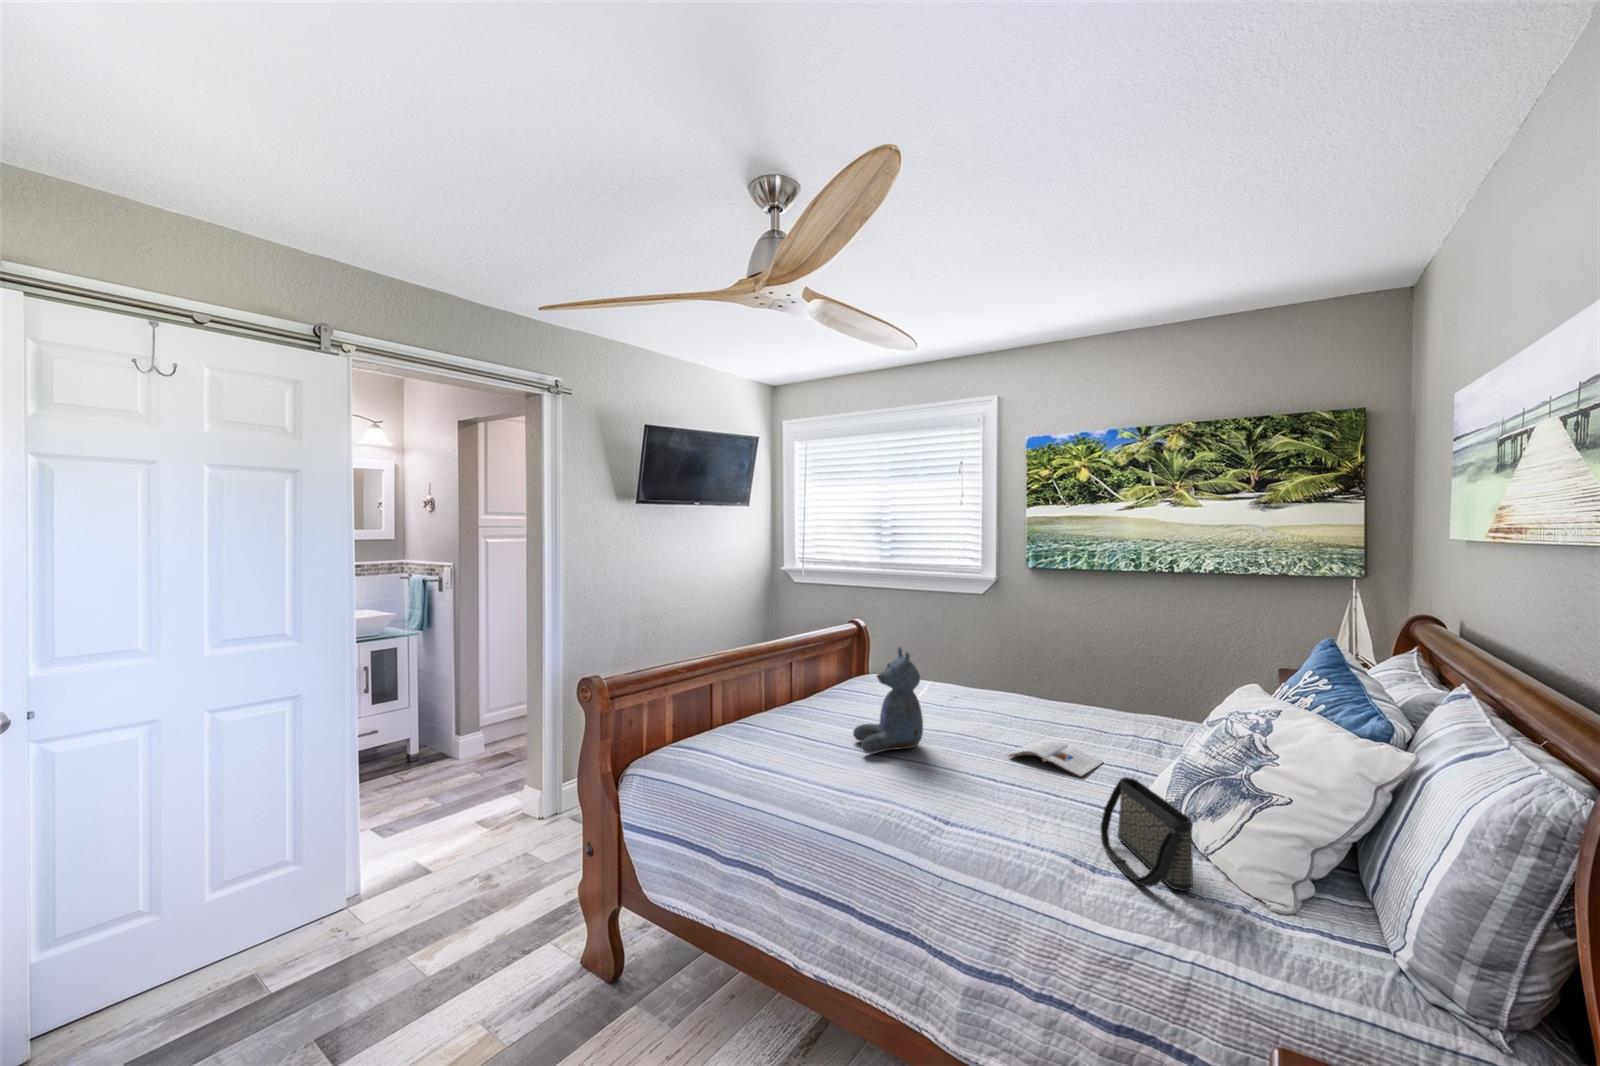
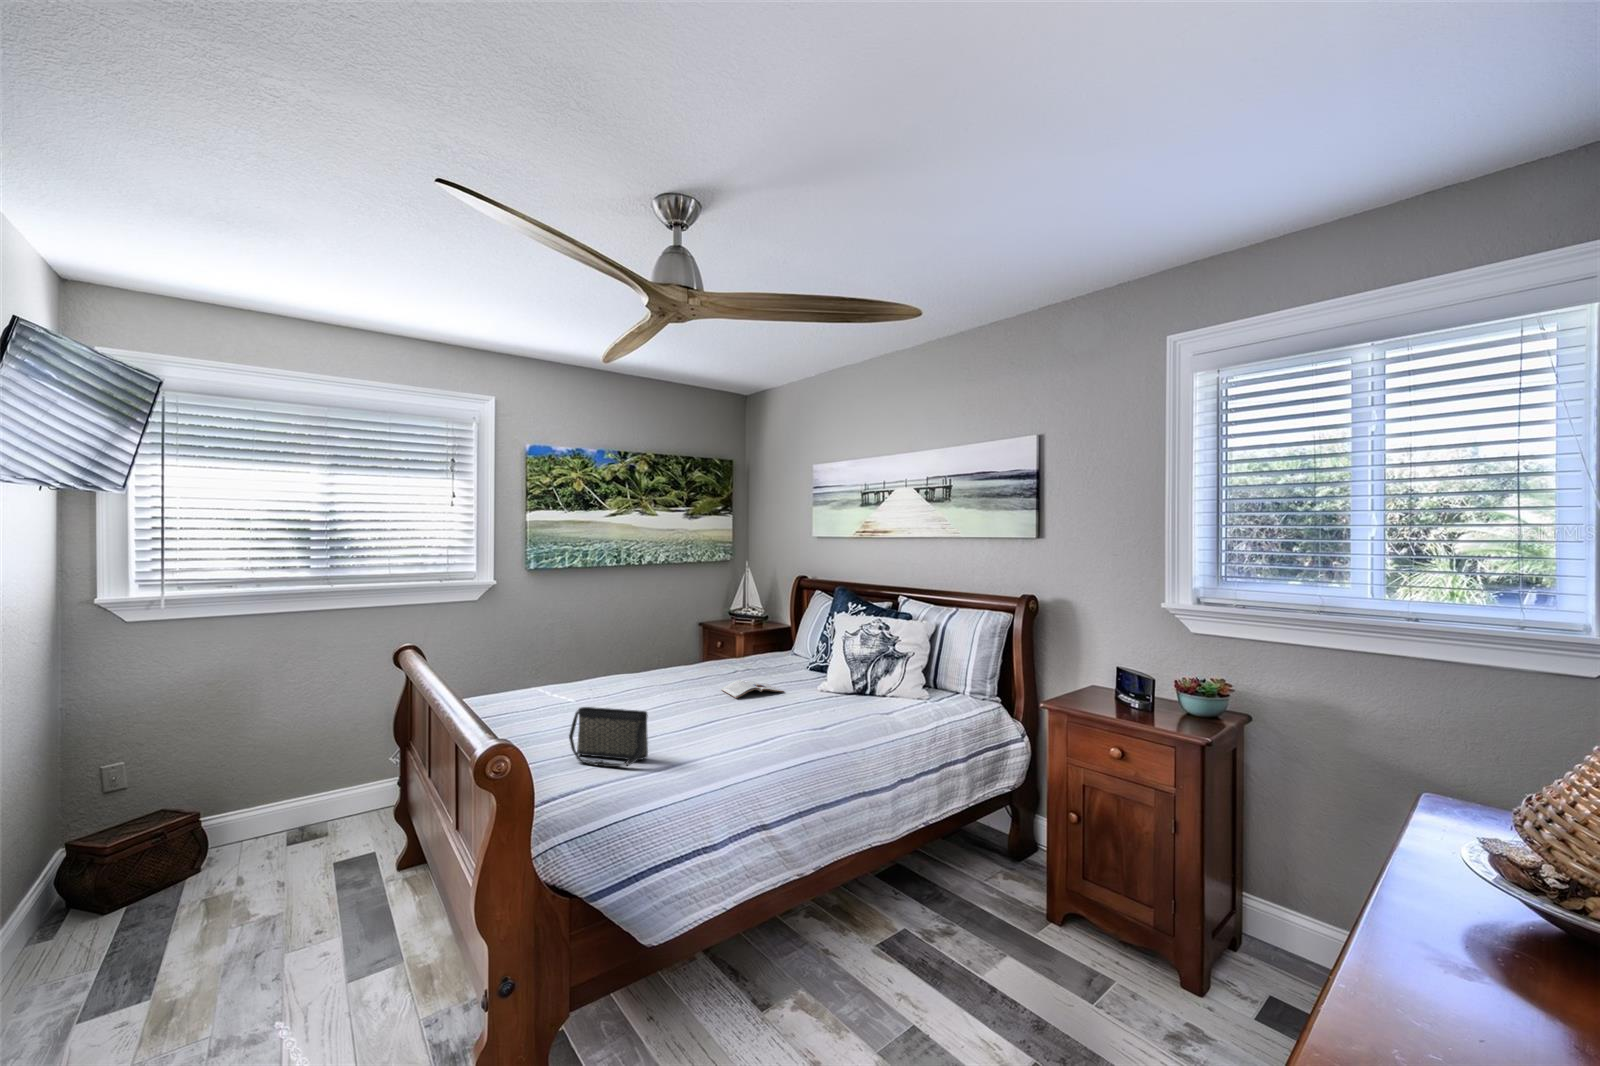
stuffed bear: present [853,647,923,753] -> none [642,633,712,729]
handbag: present [1100,777,1193,891] -> present [569,707,648,767]

